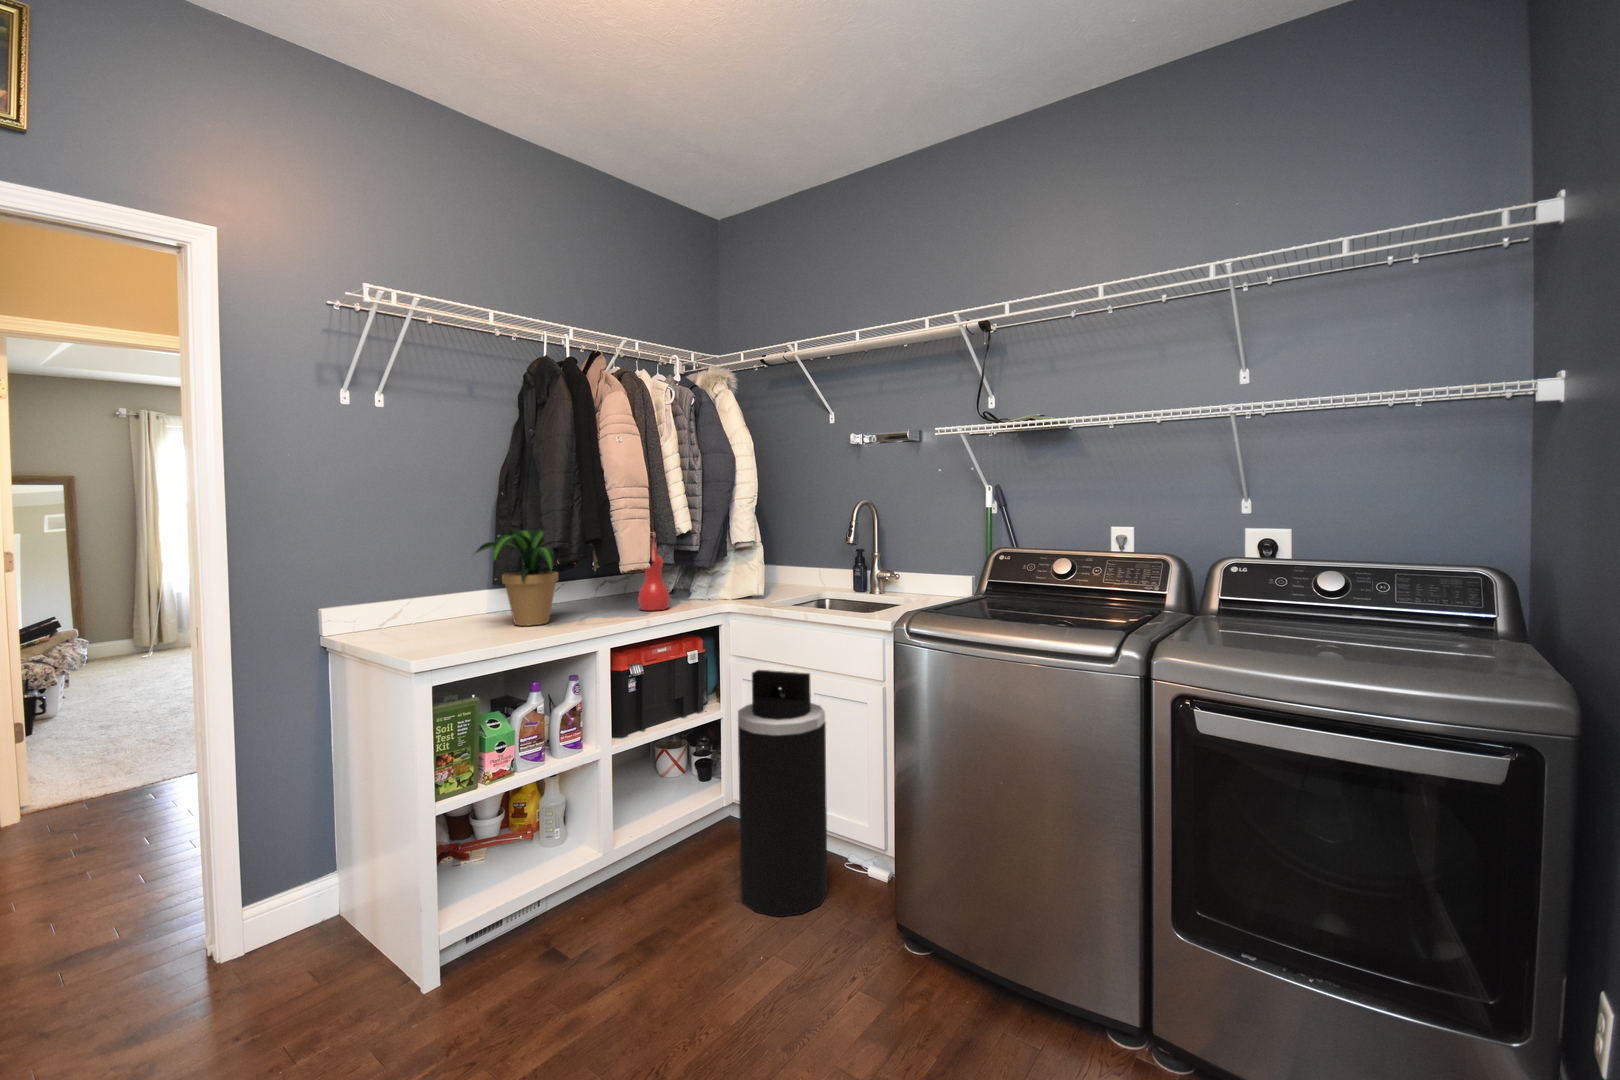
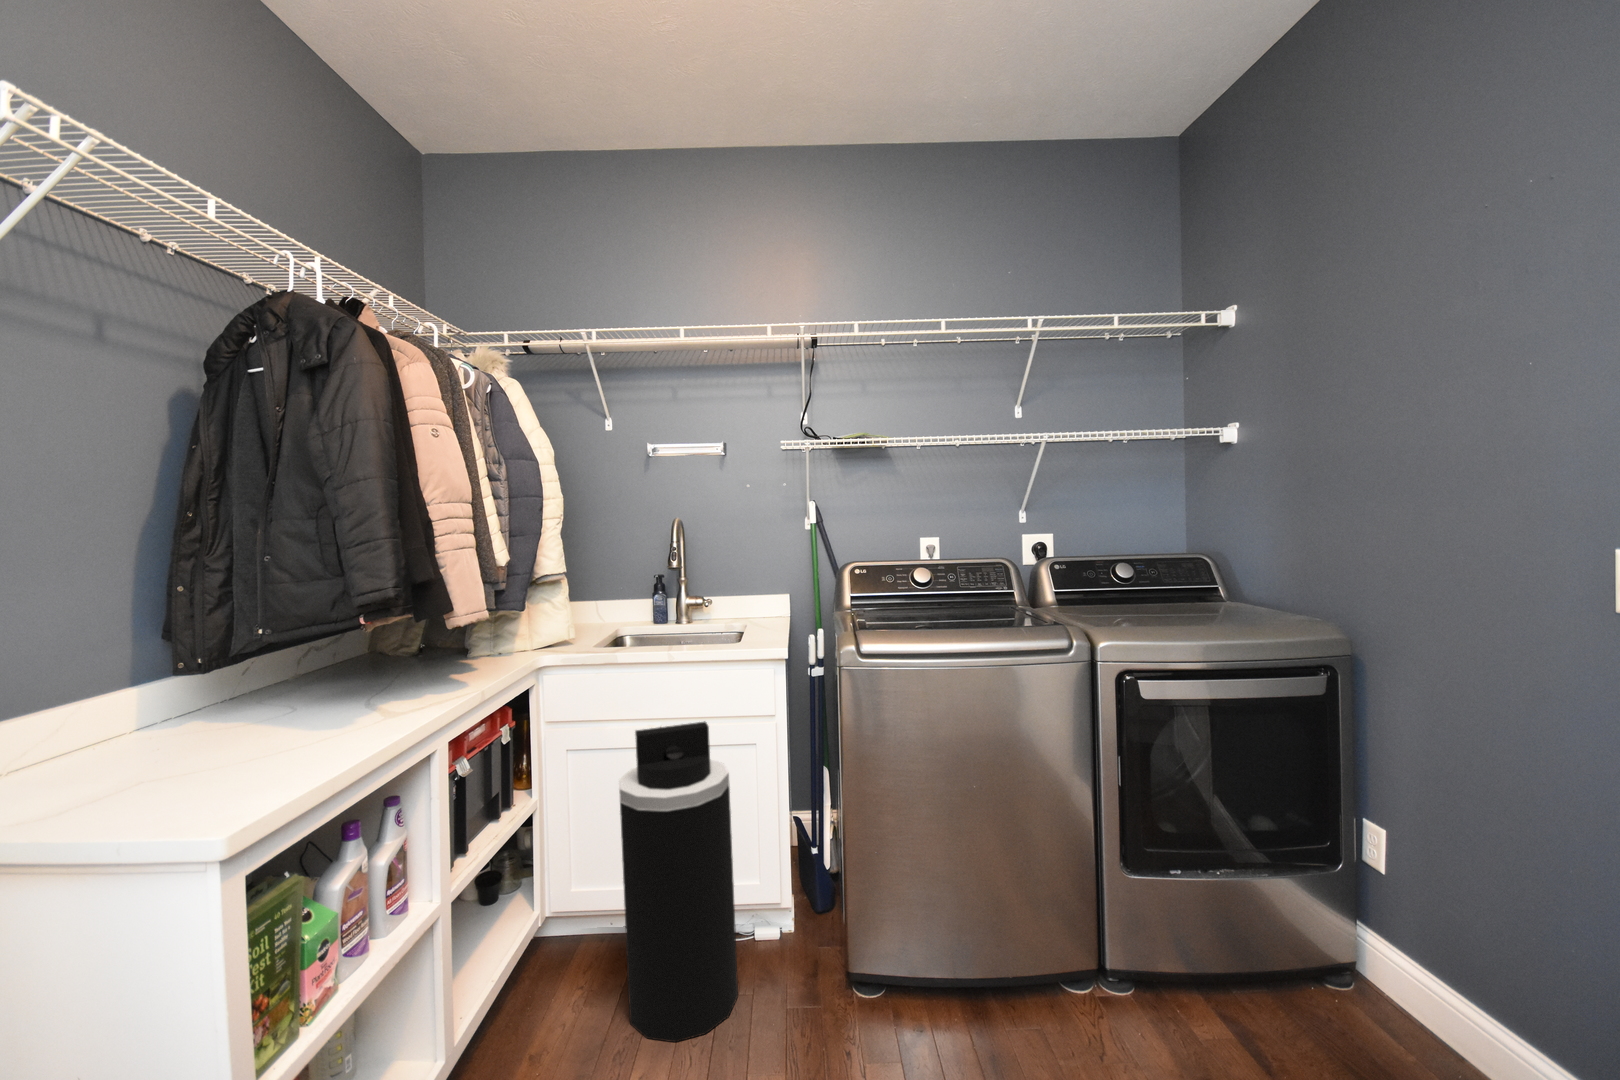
potted plant: present [475,529,558,626] -> none [108,565,335,740]
spray bottle: present [638,533,670,611] -> none [408,565,459,680]

